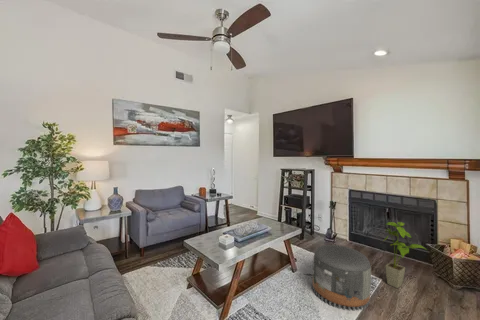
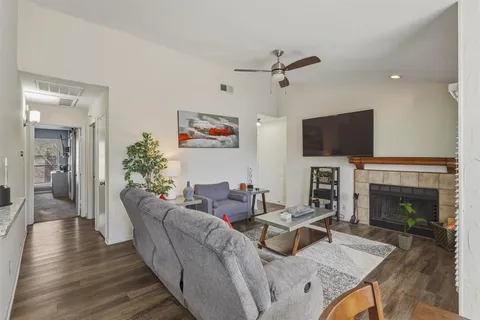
pouf: present [312,245,371,311] -> none [346,221,388,261]

